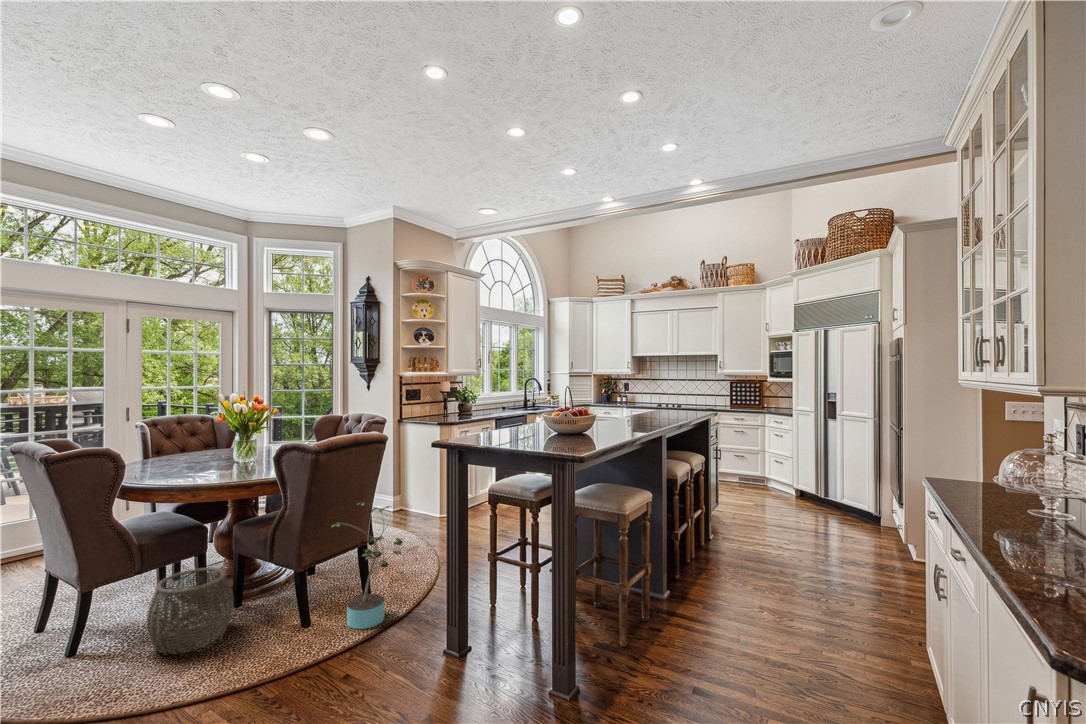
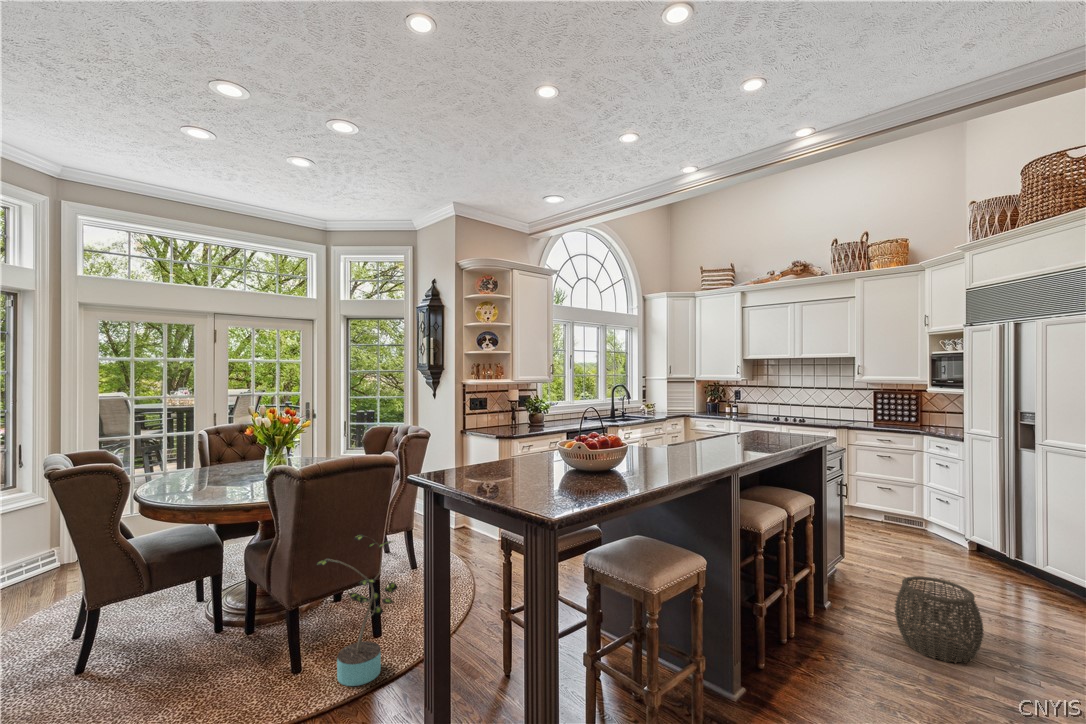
woven basket: present [146,567,234,655] -> present [895,576,984,663]

